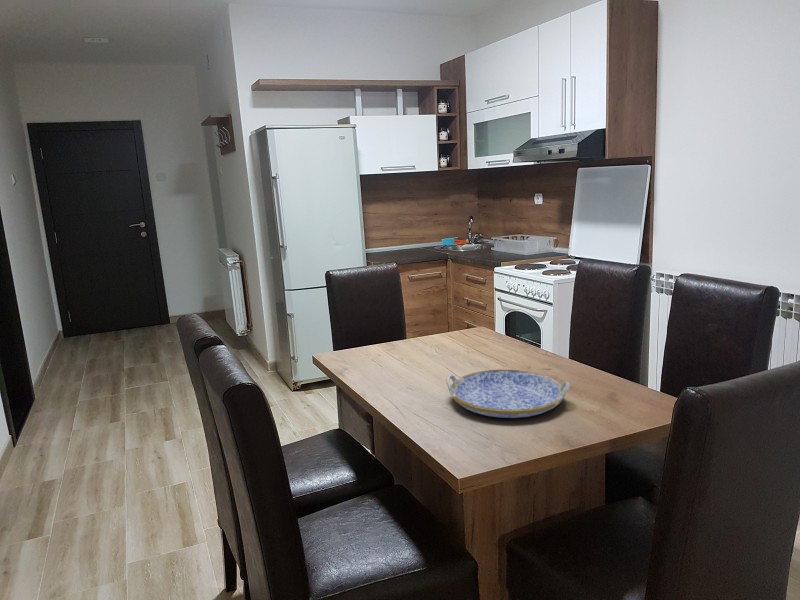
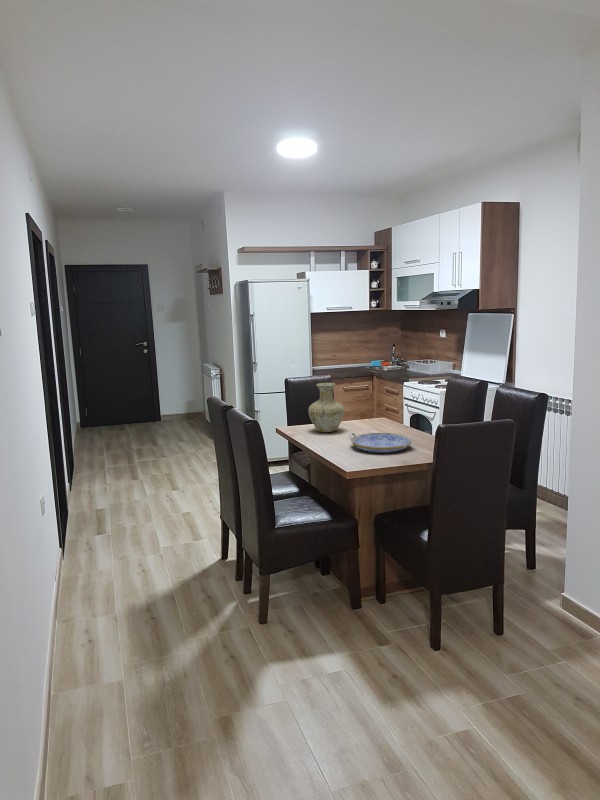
vase: none [365,279,427,365] -> present [308,383,344,432]

